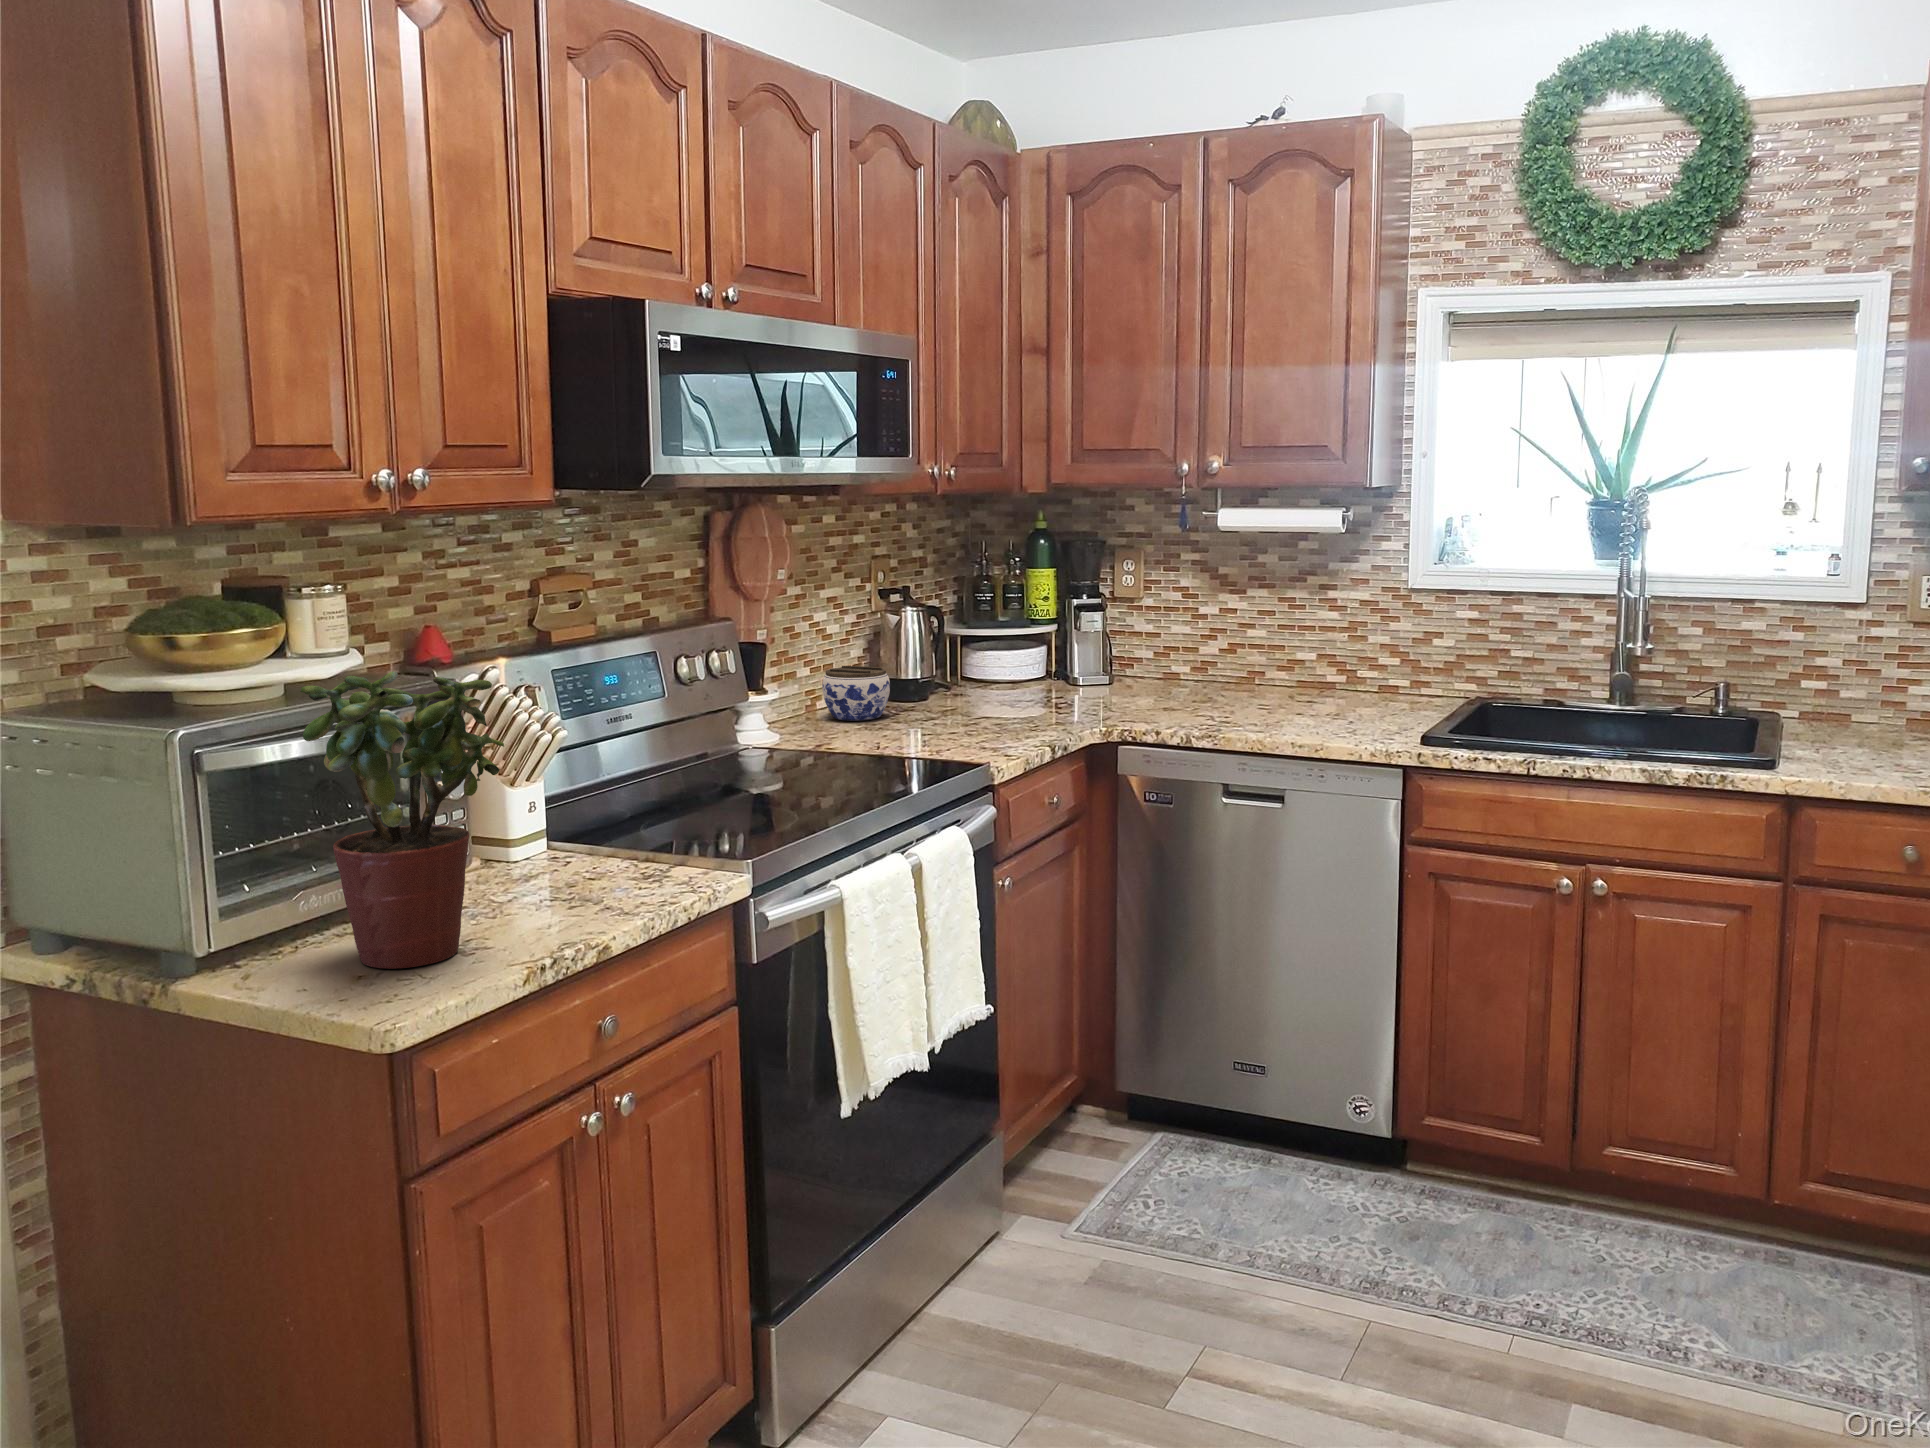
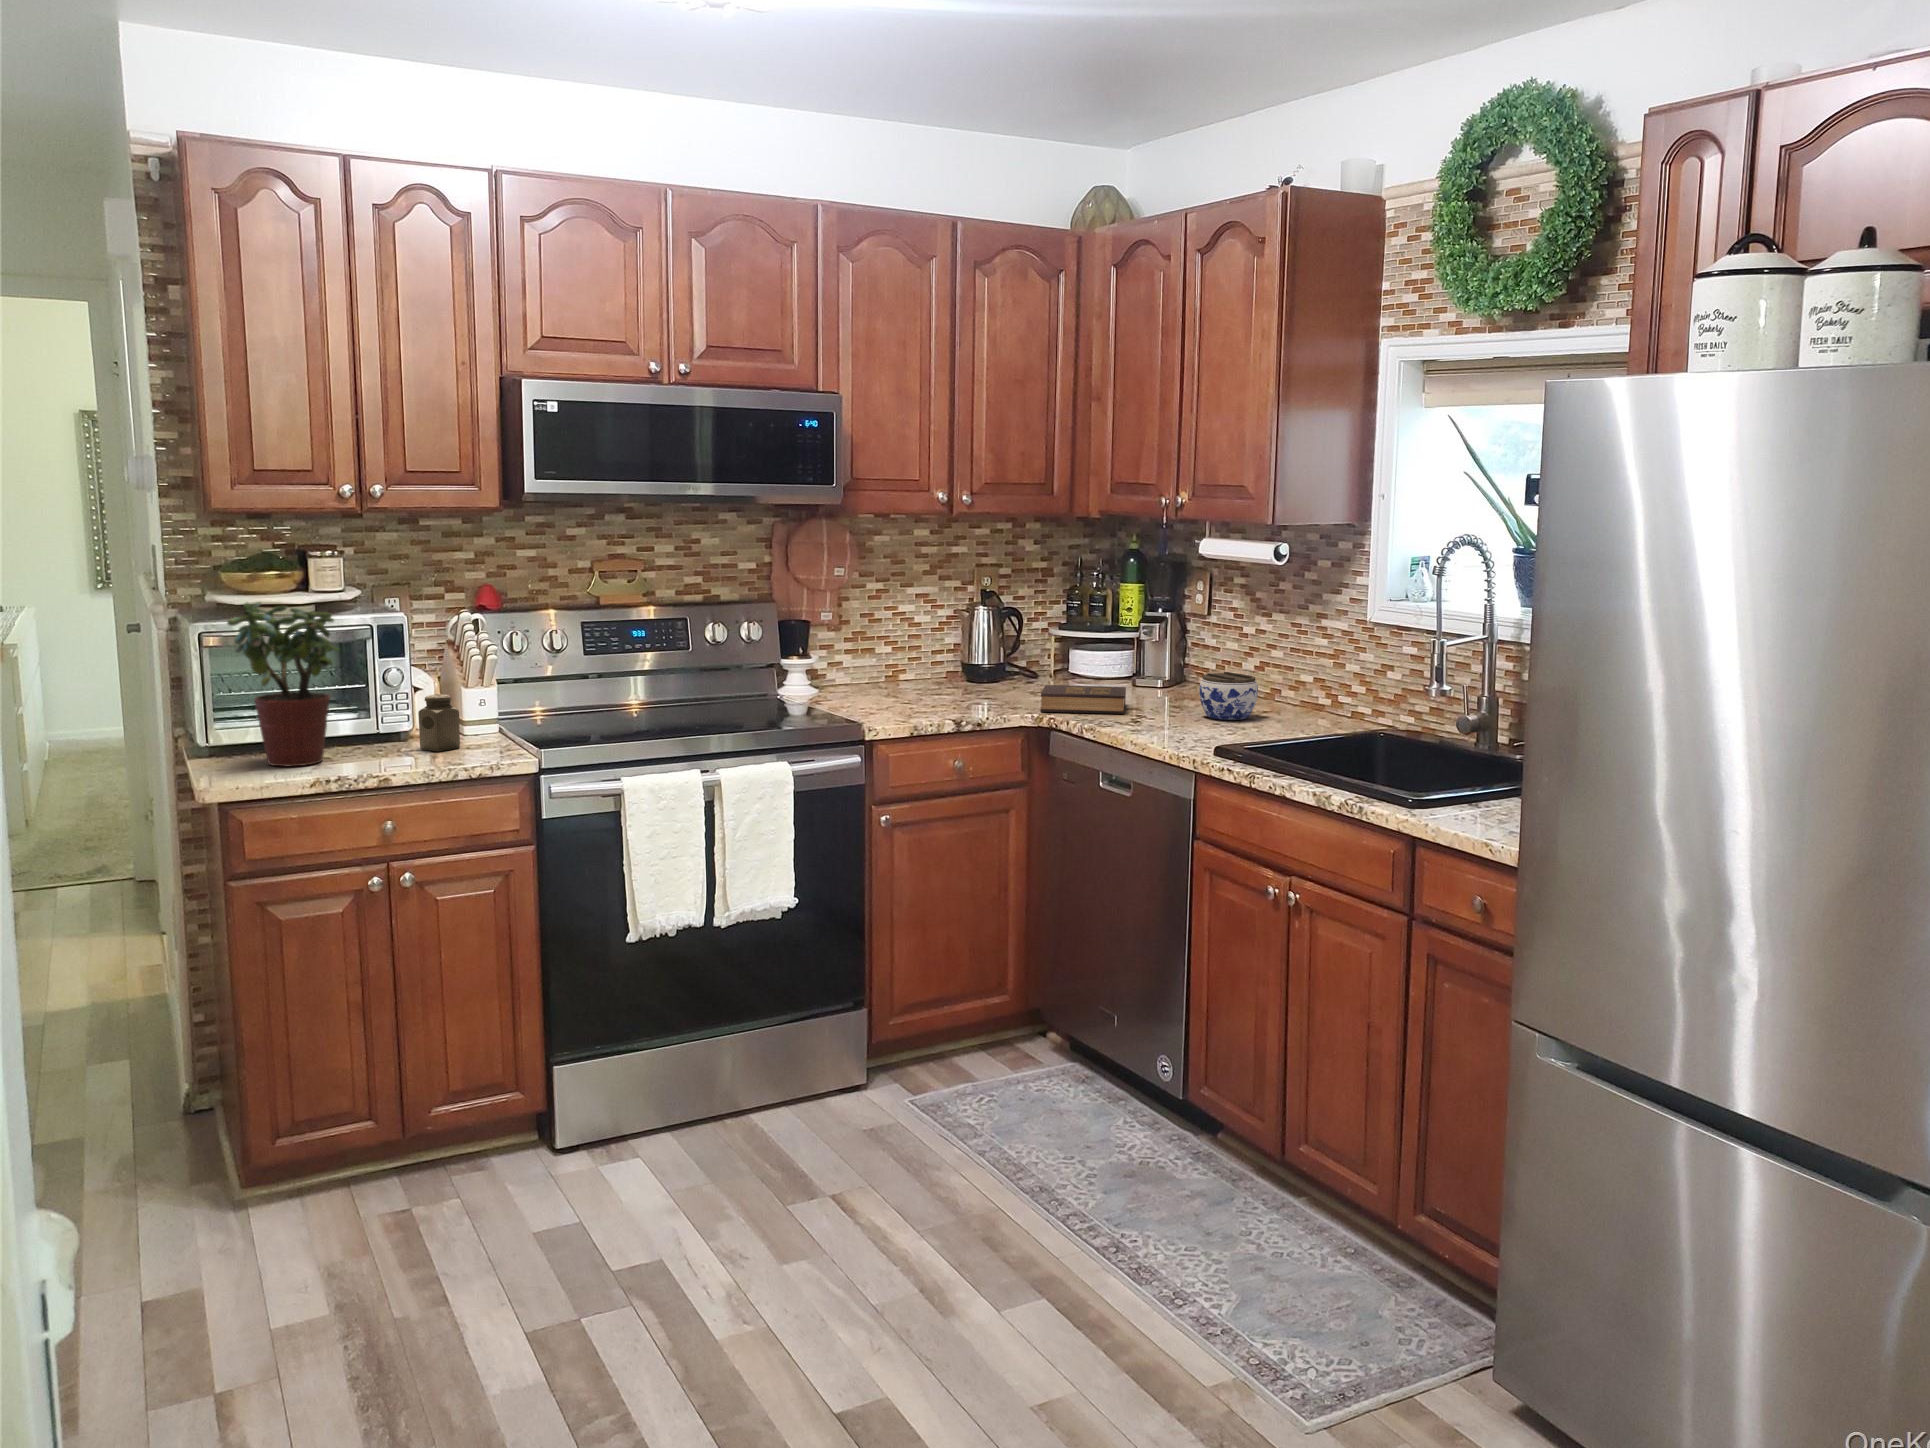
jar: present [822,666,890,721] -> present [1199,672,1258,720]
hardback book: none [1071,685,1192,723] -> present [1041,685,1126,714]
salt shaker: none [541,799,601,894] -> present [418,694,460,751]

